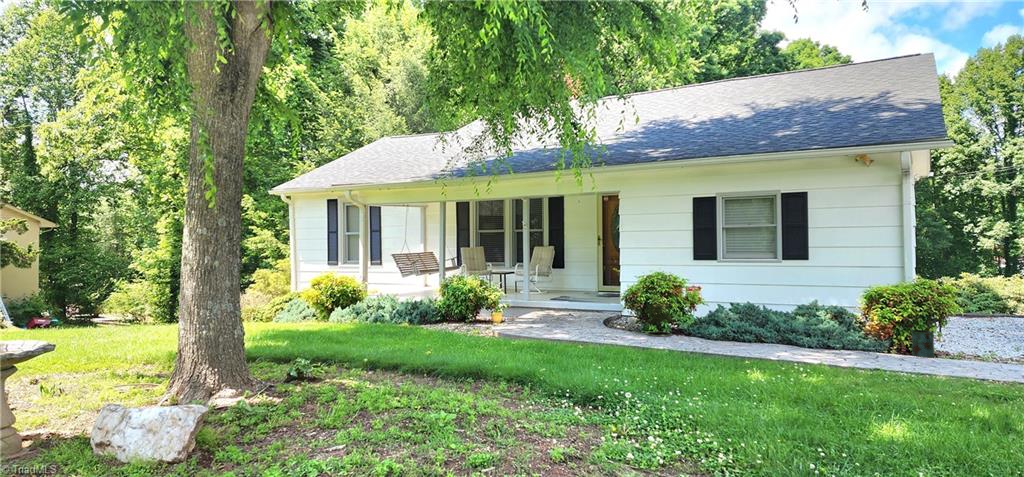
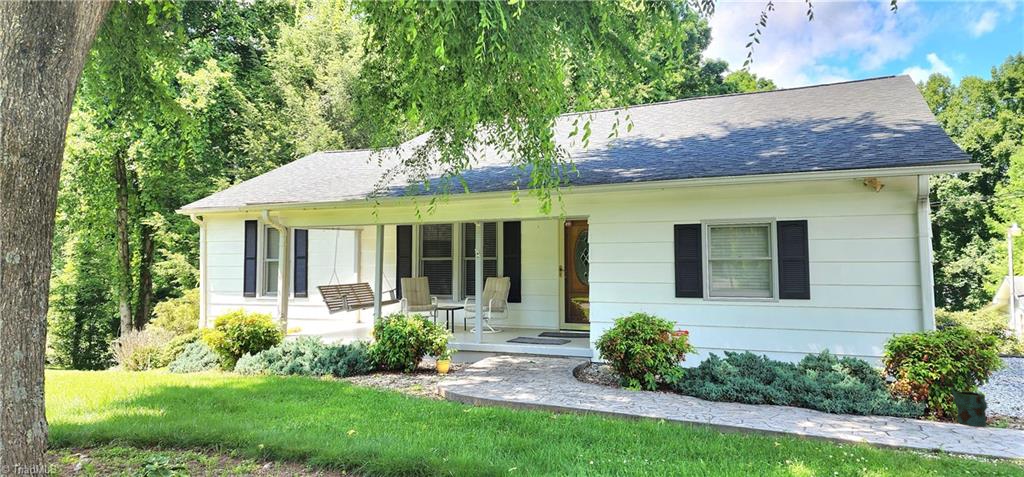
potted tree: present [647,292,671,337] -> none [628,338,662,395]

